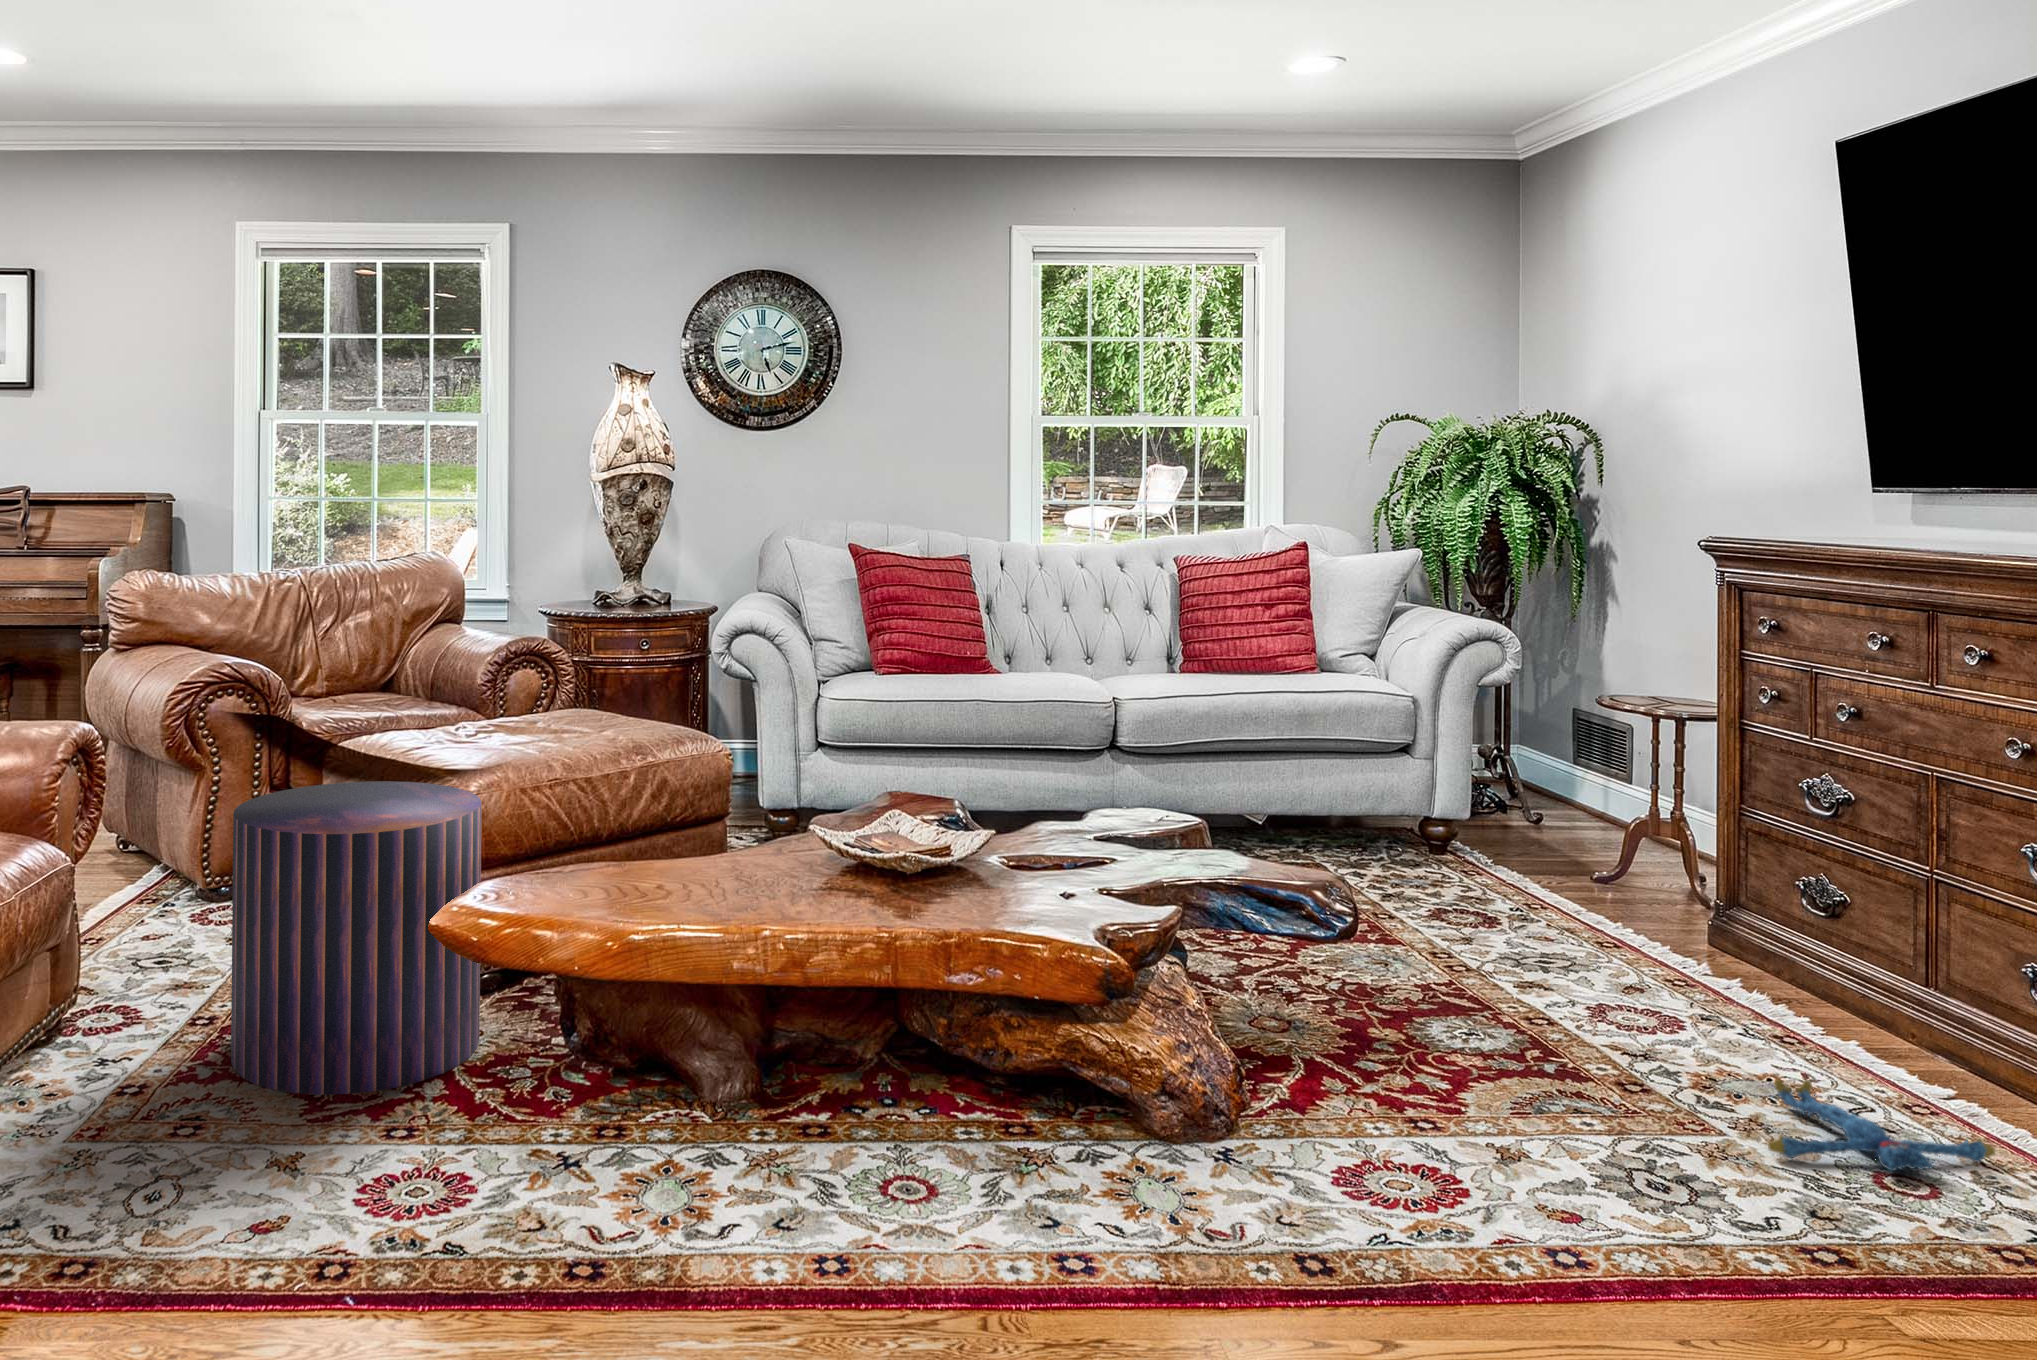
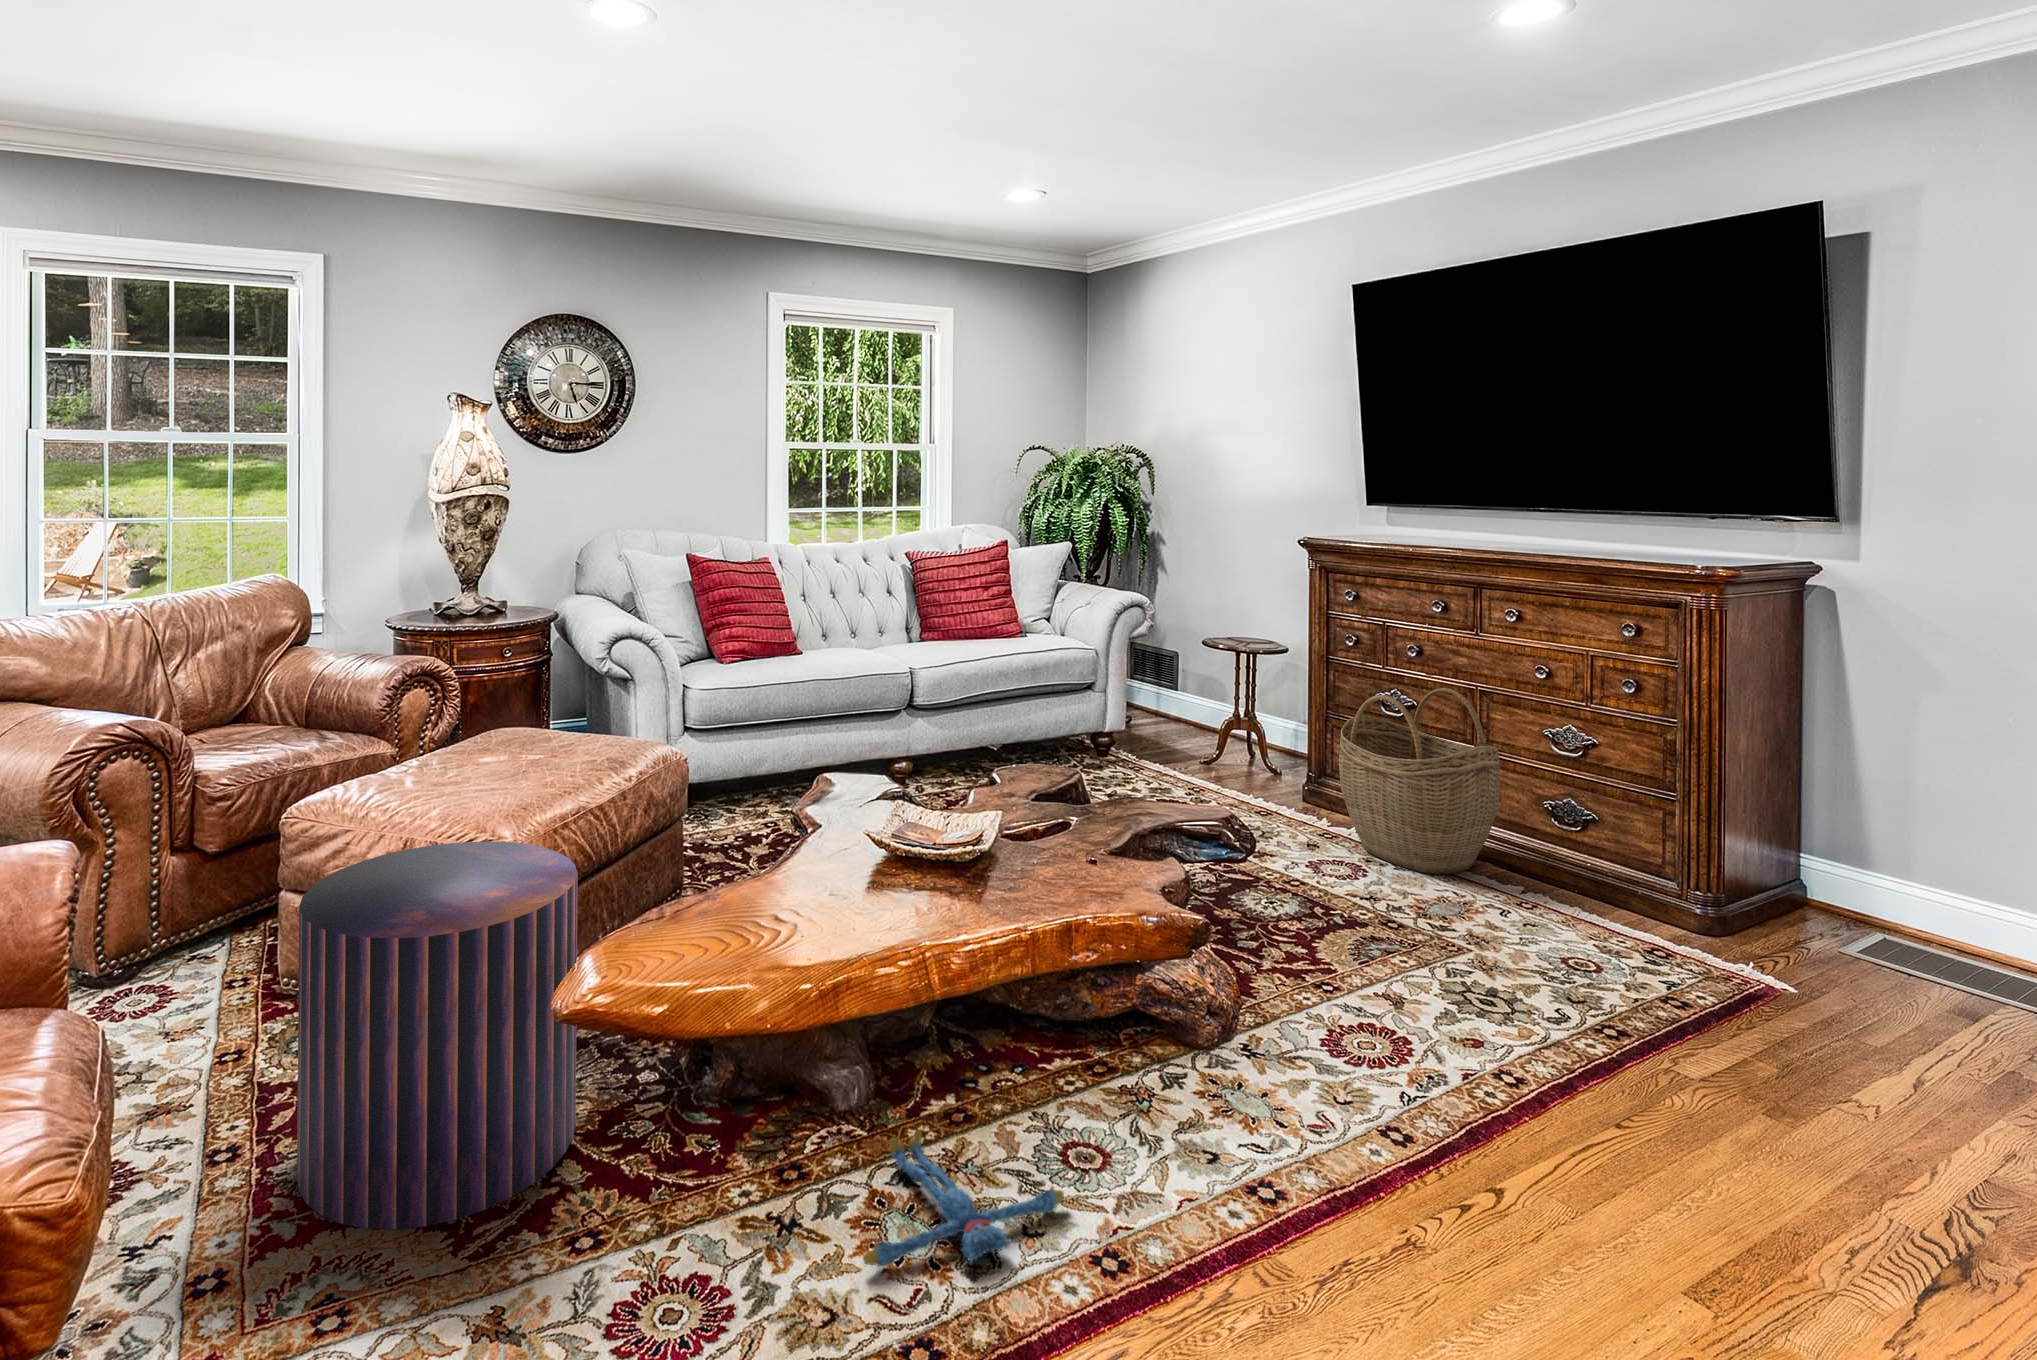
woven basket: none [1651,762,1899,1039] -> present [1339,688,1501,874]
plush toy: present [1768,1080,1995,1171] -> present [864,1131,1064,1267]

